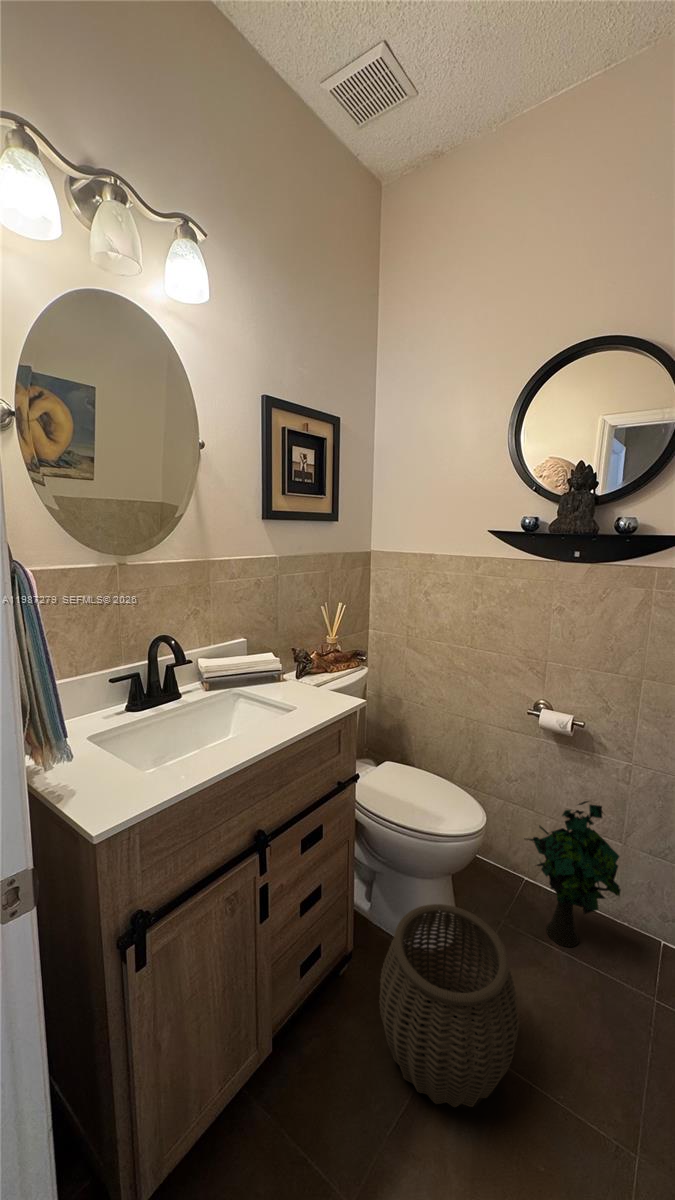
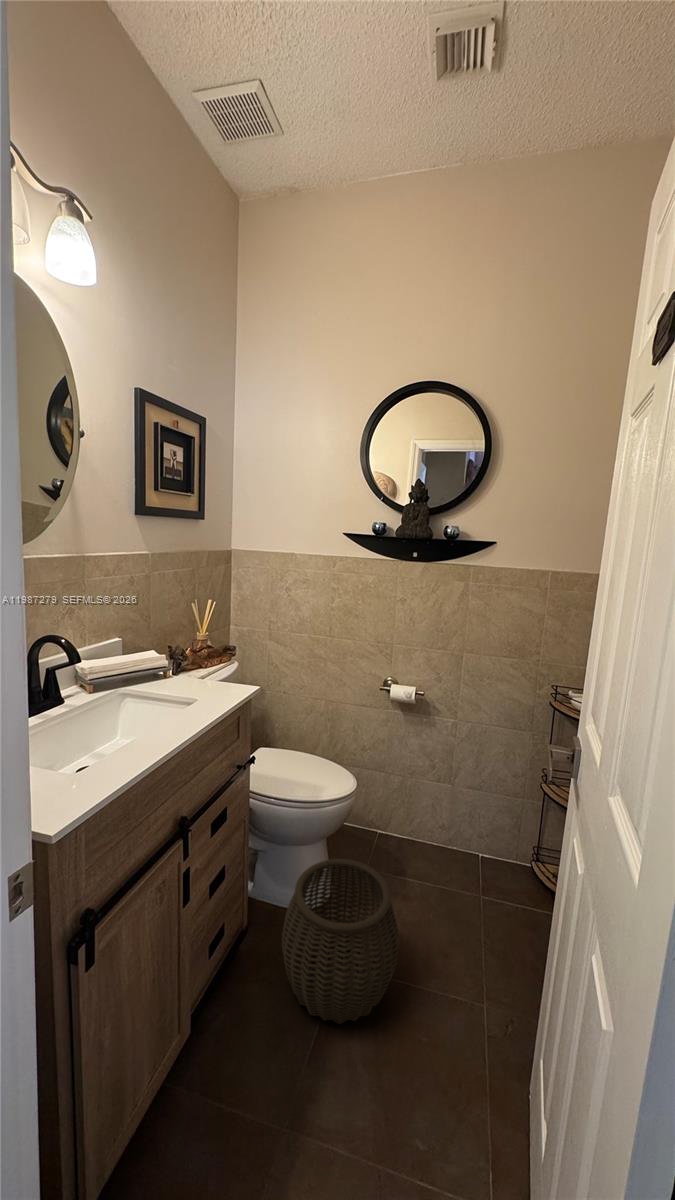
decorative plant: present [527,801,621,947] -> none [381,754,454,876]

